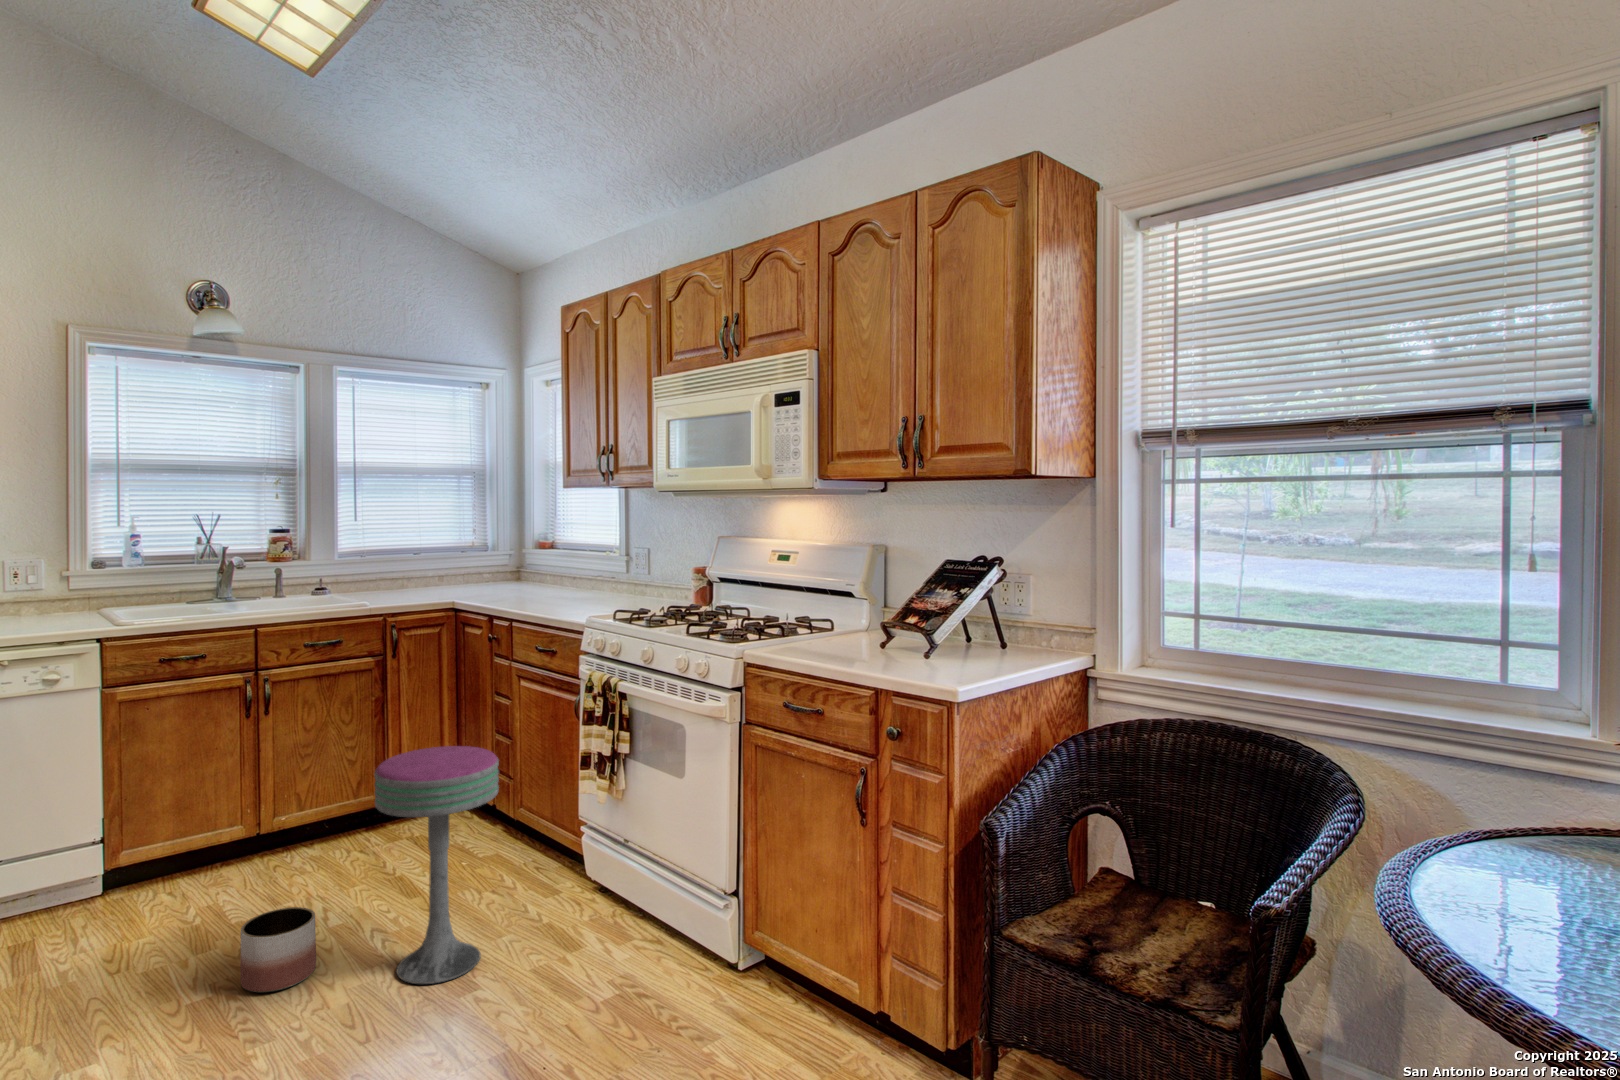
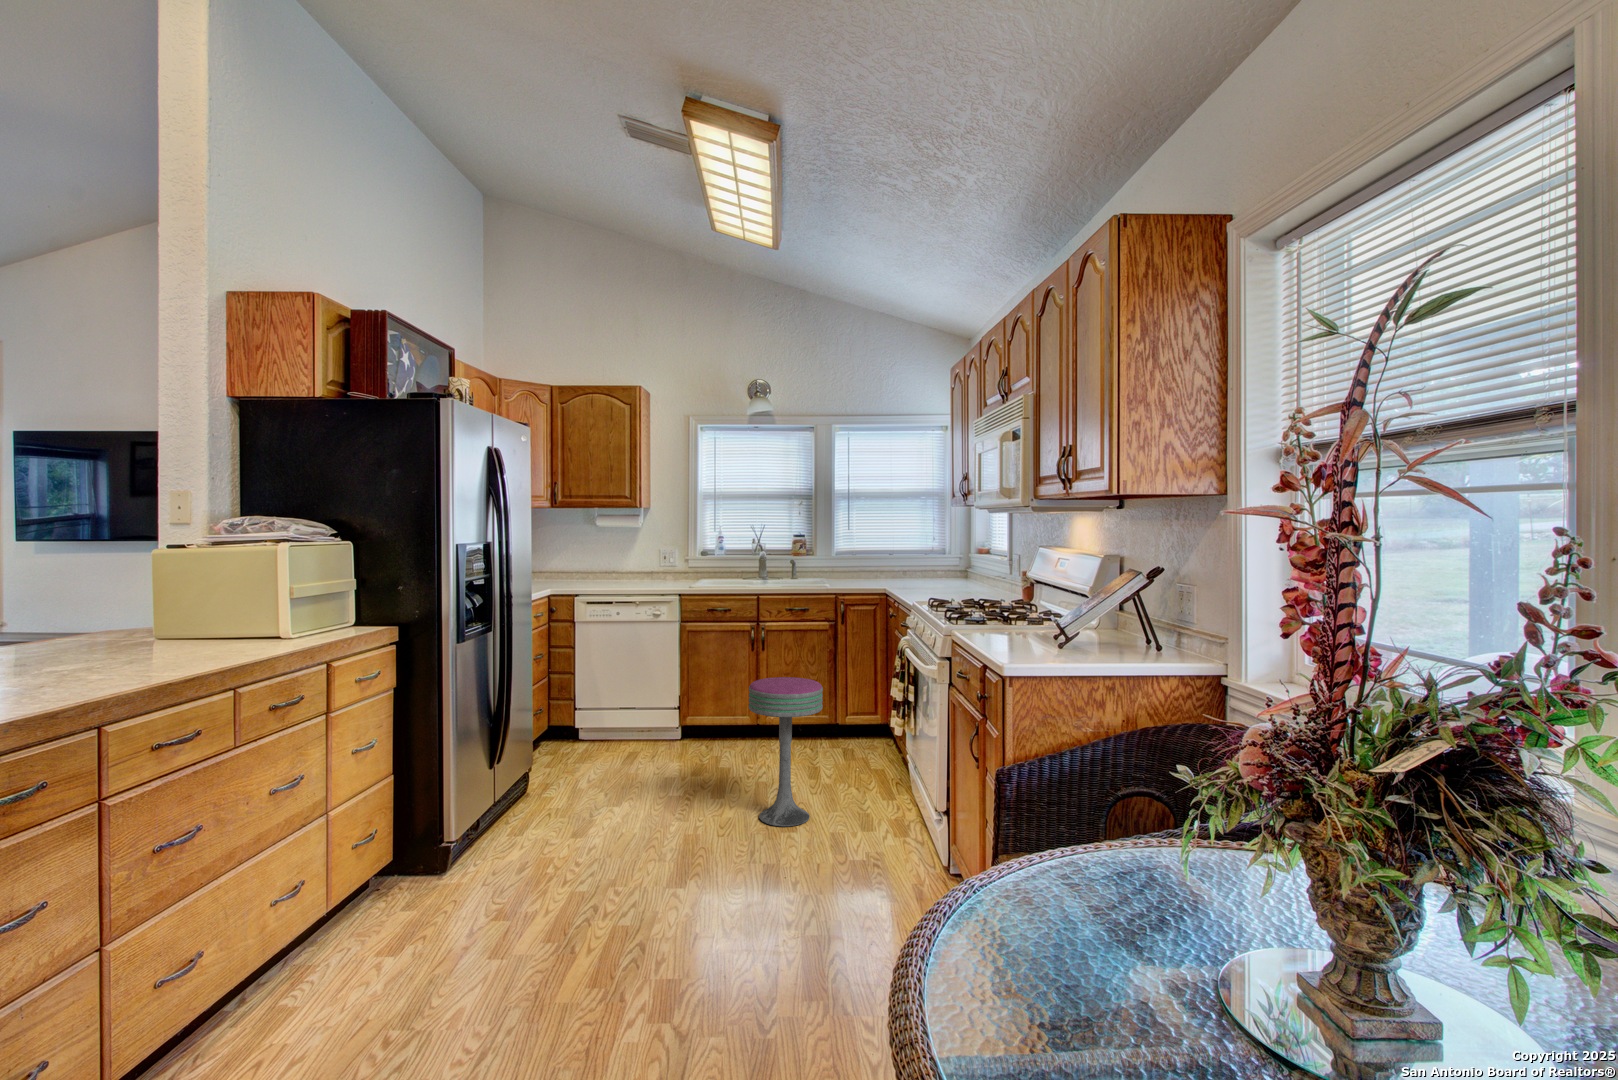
planter: present [240,907,316,993] -> none [693,759,731,804]

